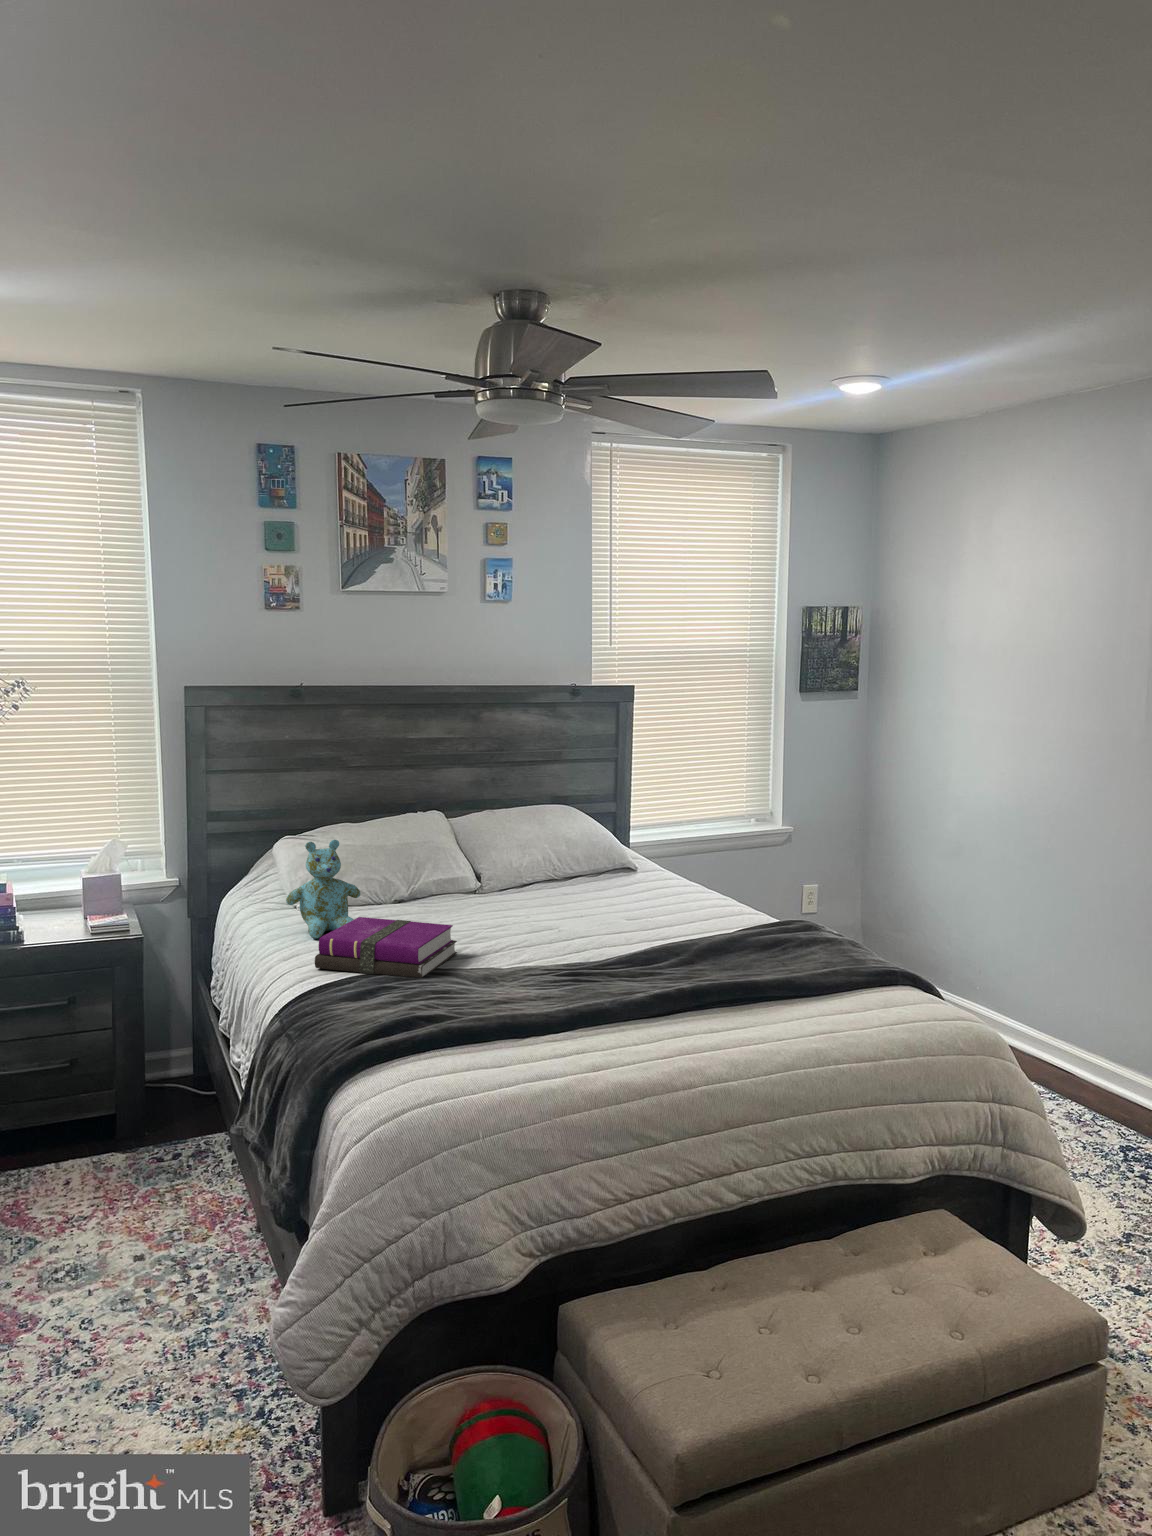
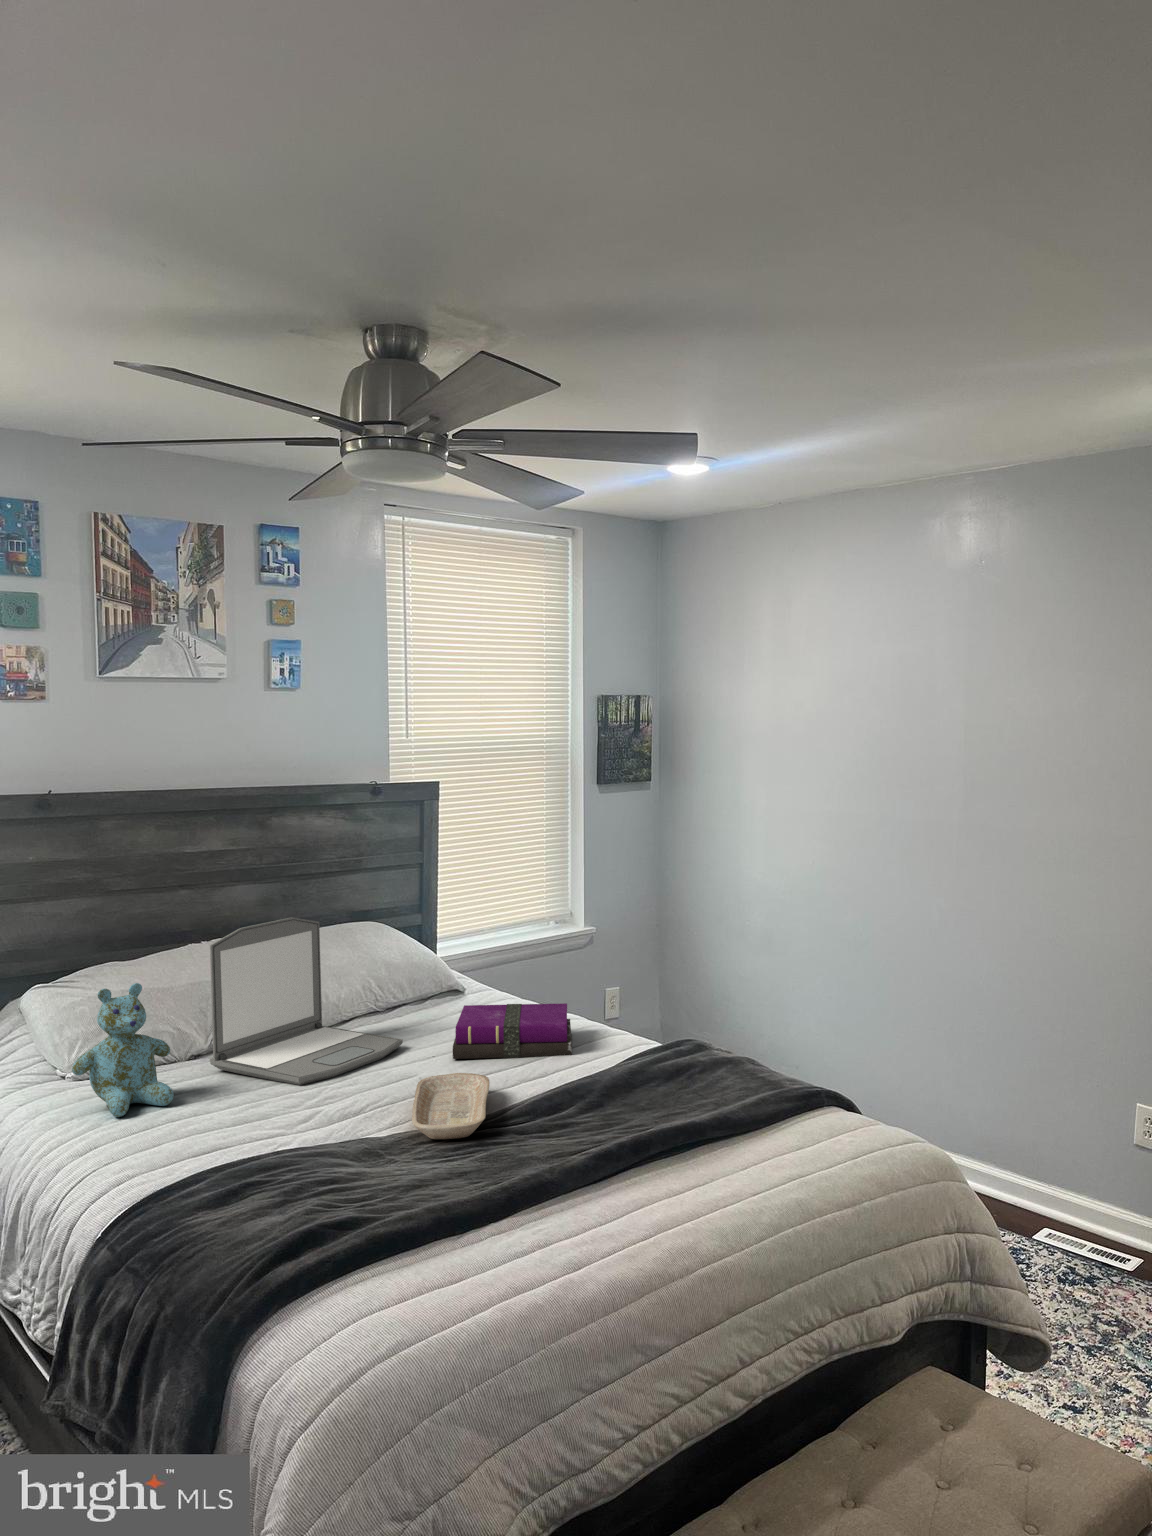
laptop: none [396,798,549,932] -> present [210,917,403,1085]
notebook: present [315,917,457,978] -> present [453,1003,572,1059]
tray: none [508,933,587,981] -> present [412,1073,489,1139]

